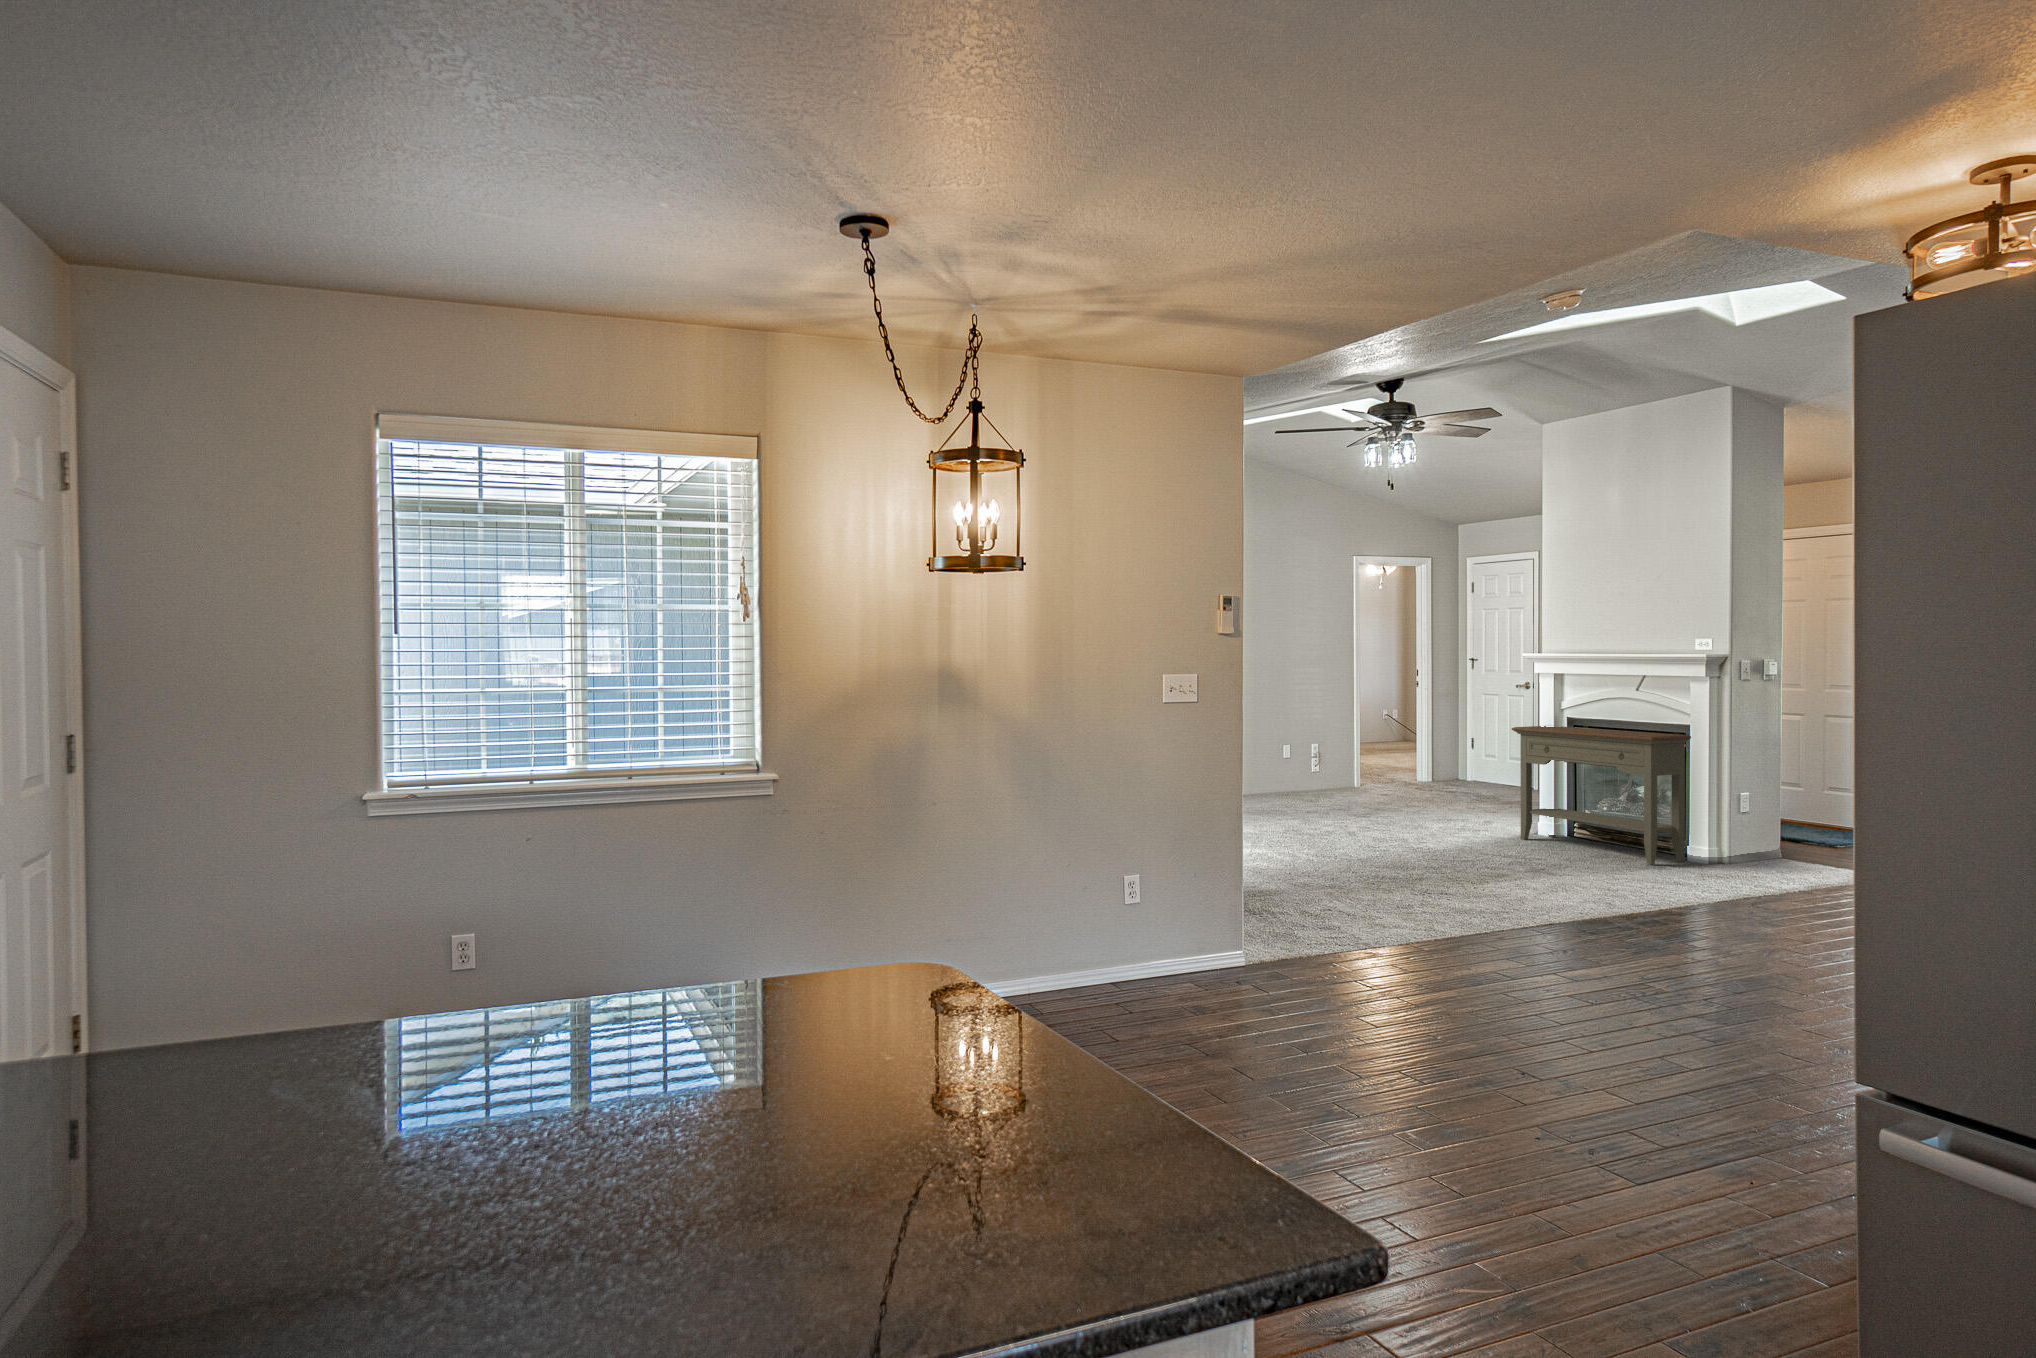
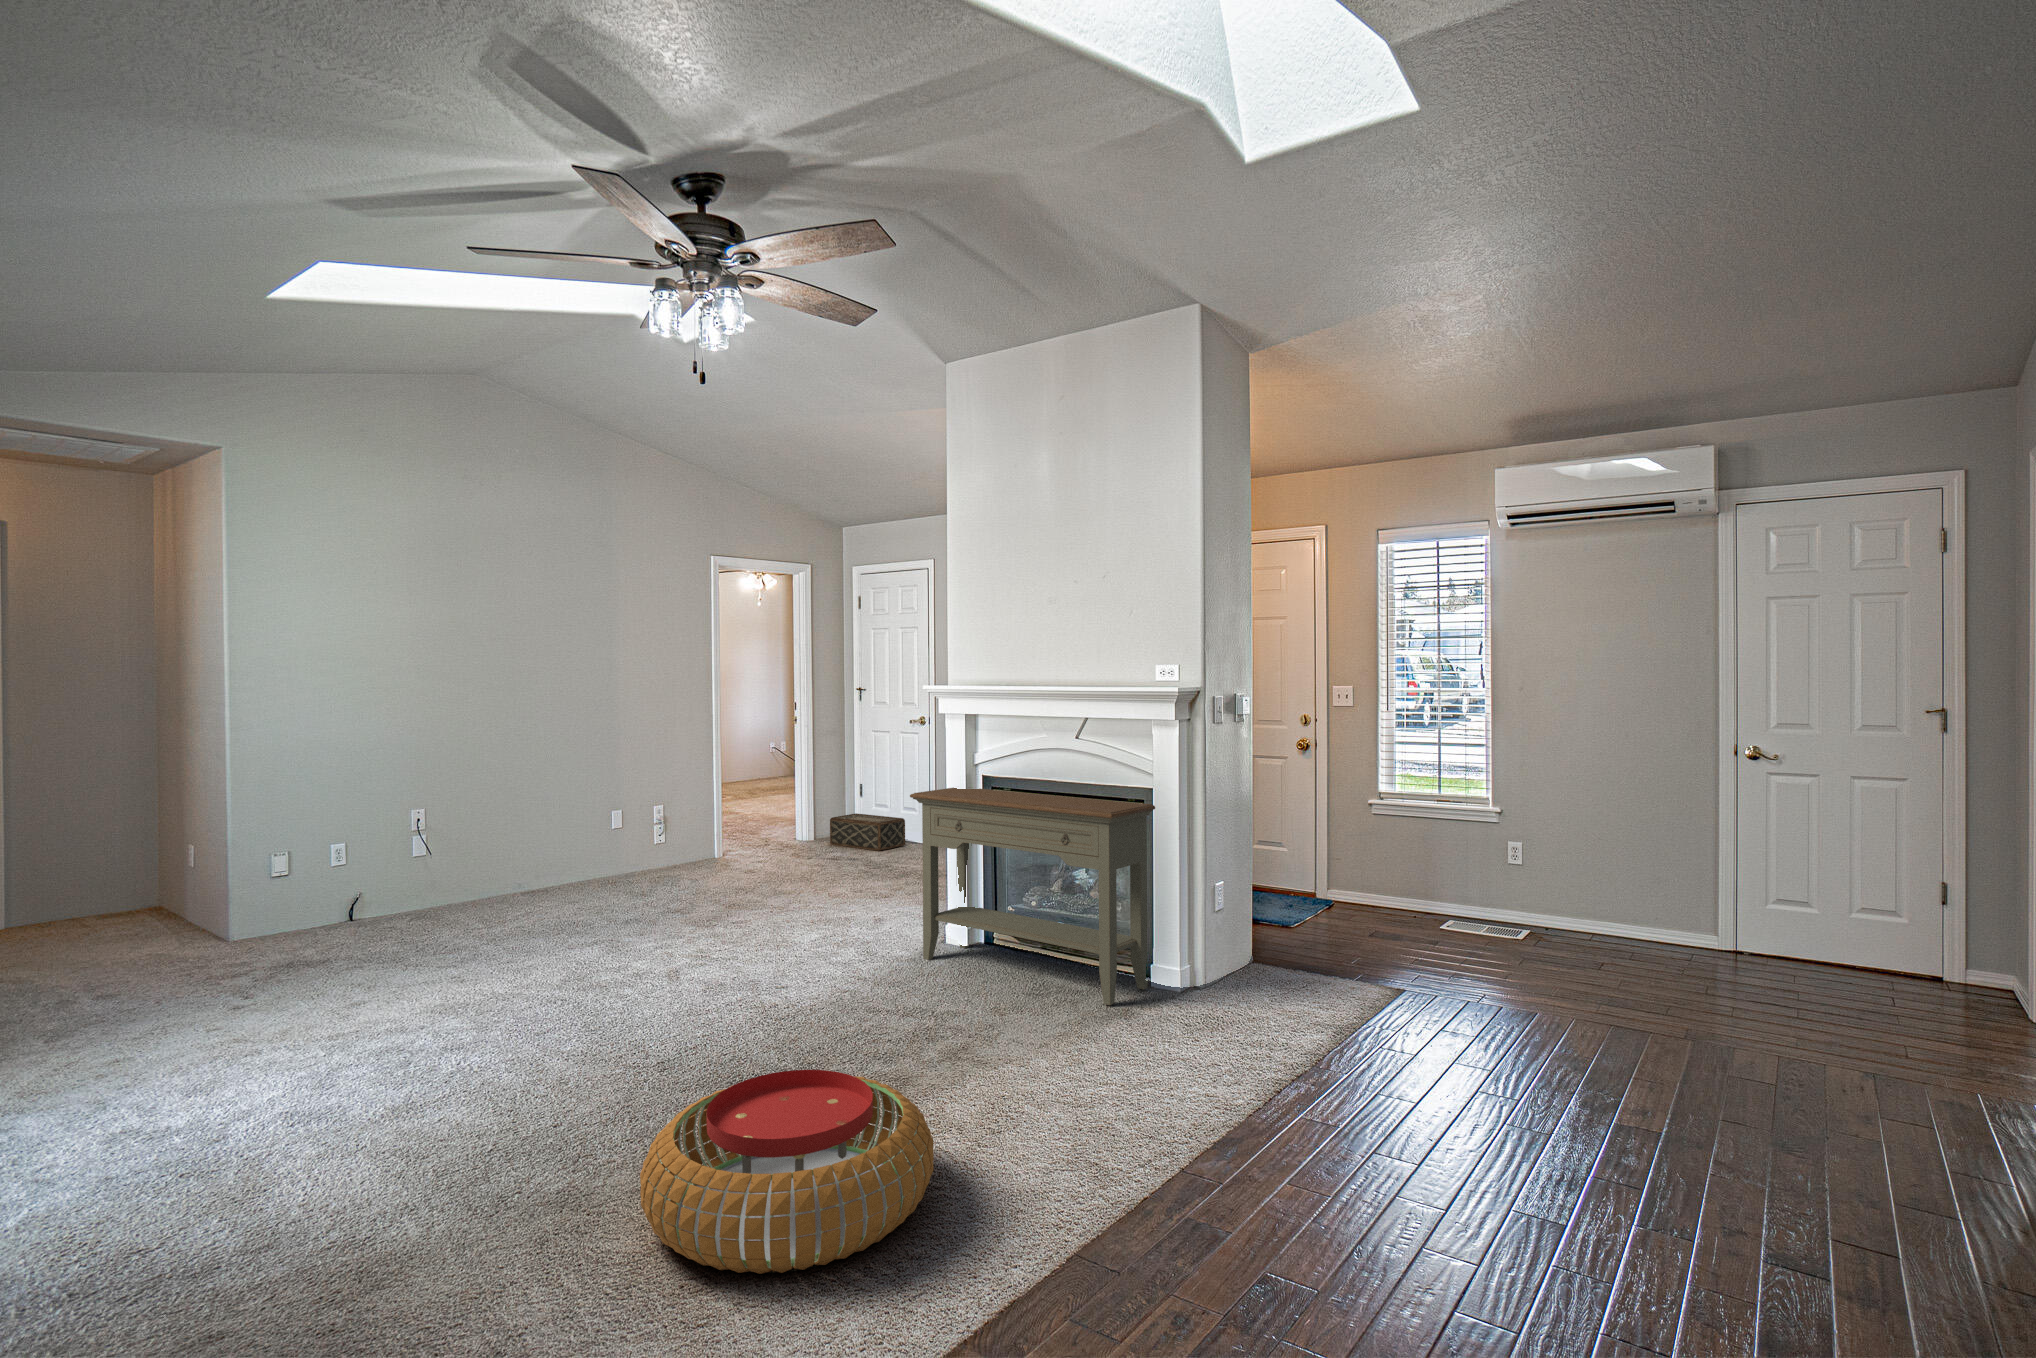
woven basket: none [1446,763,1511,791] -> present [830,813,905,851]
pouf: none [1378,841,1519,905] -> present [640,1070,934,1274]

